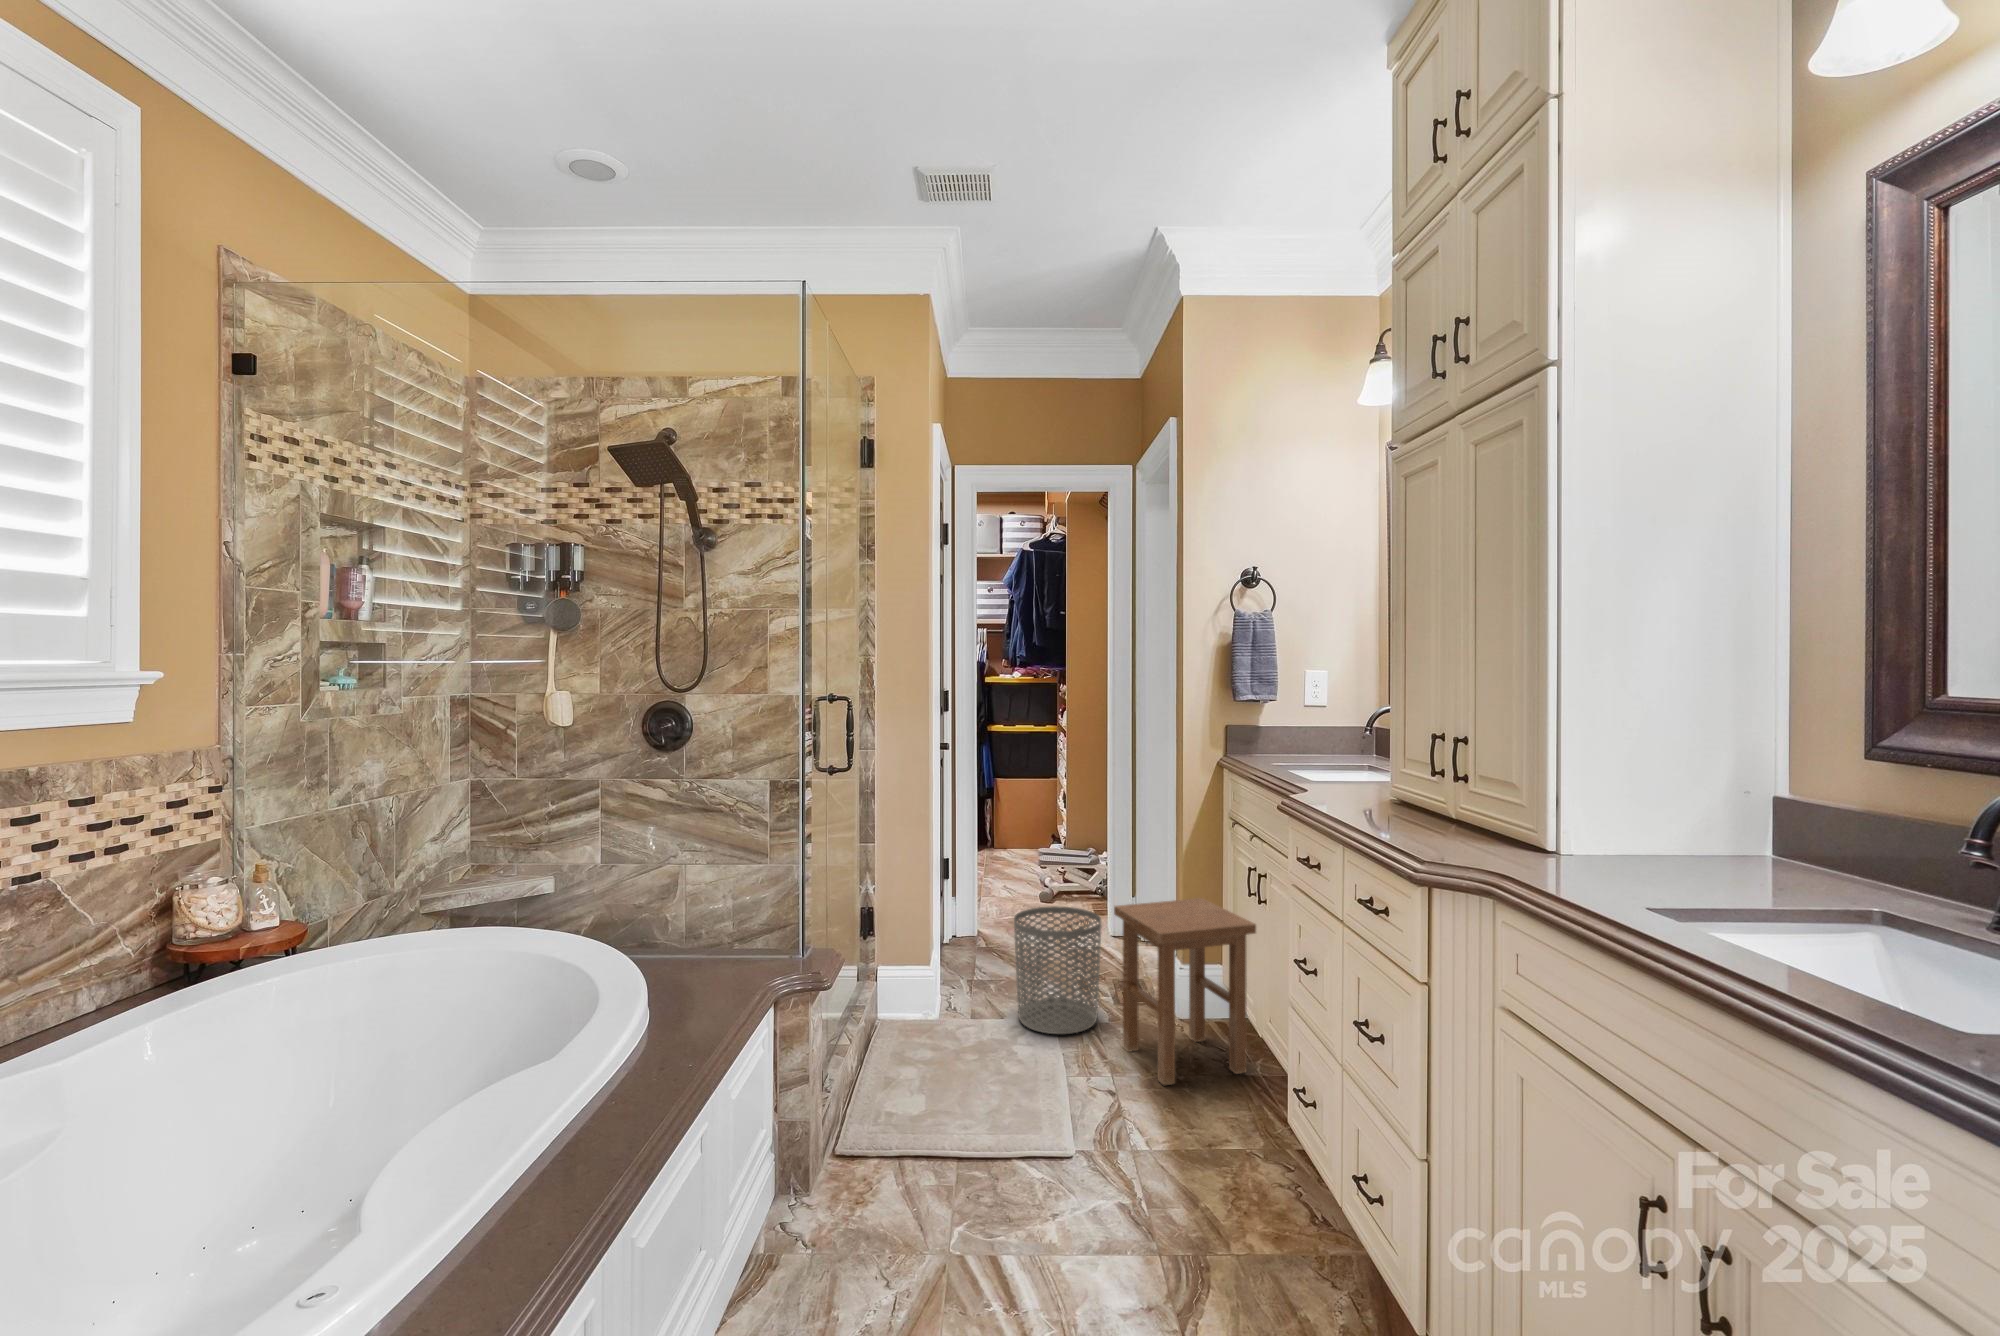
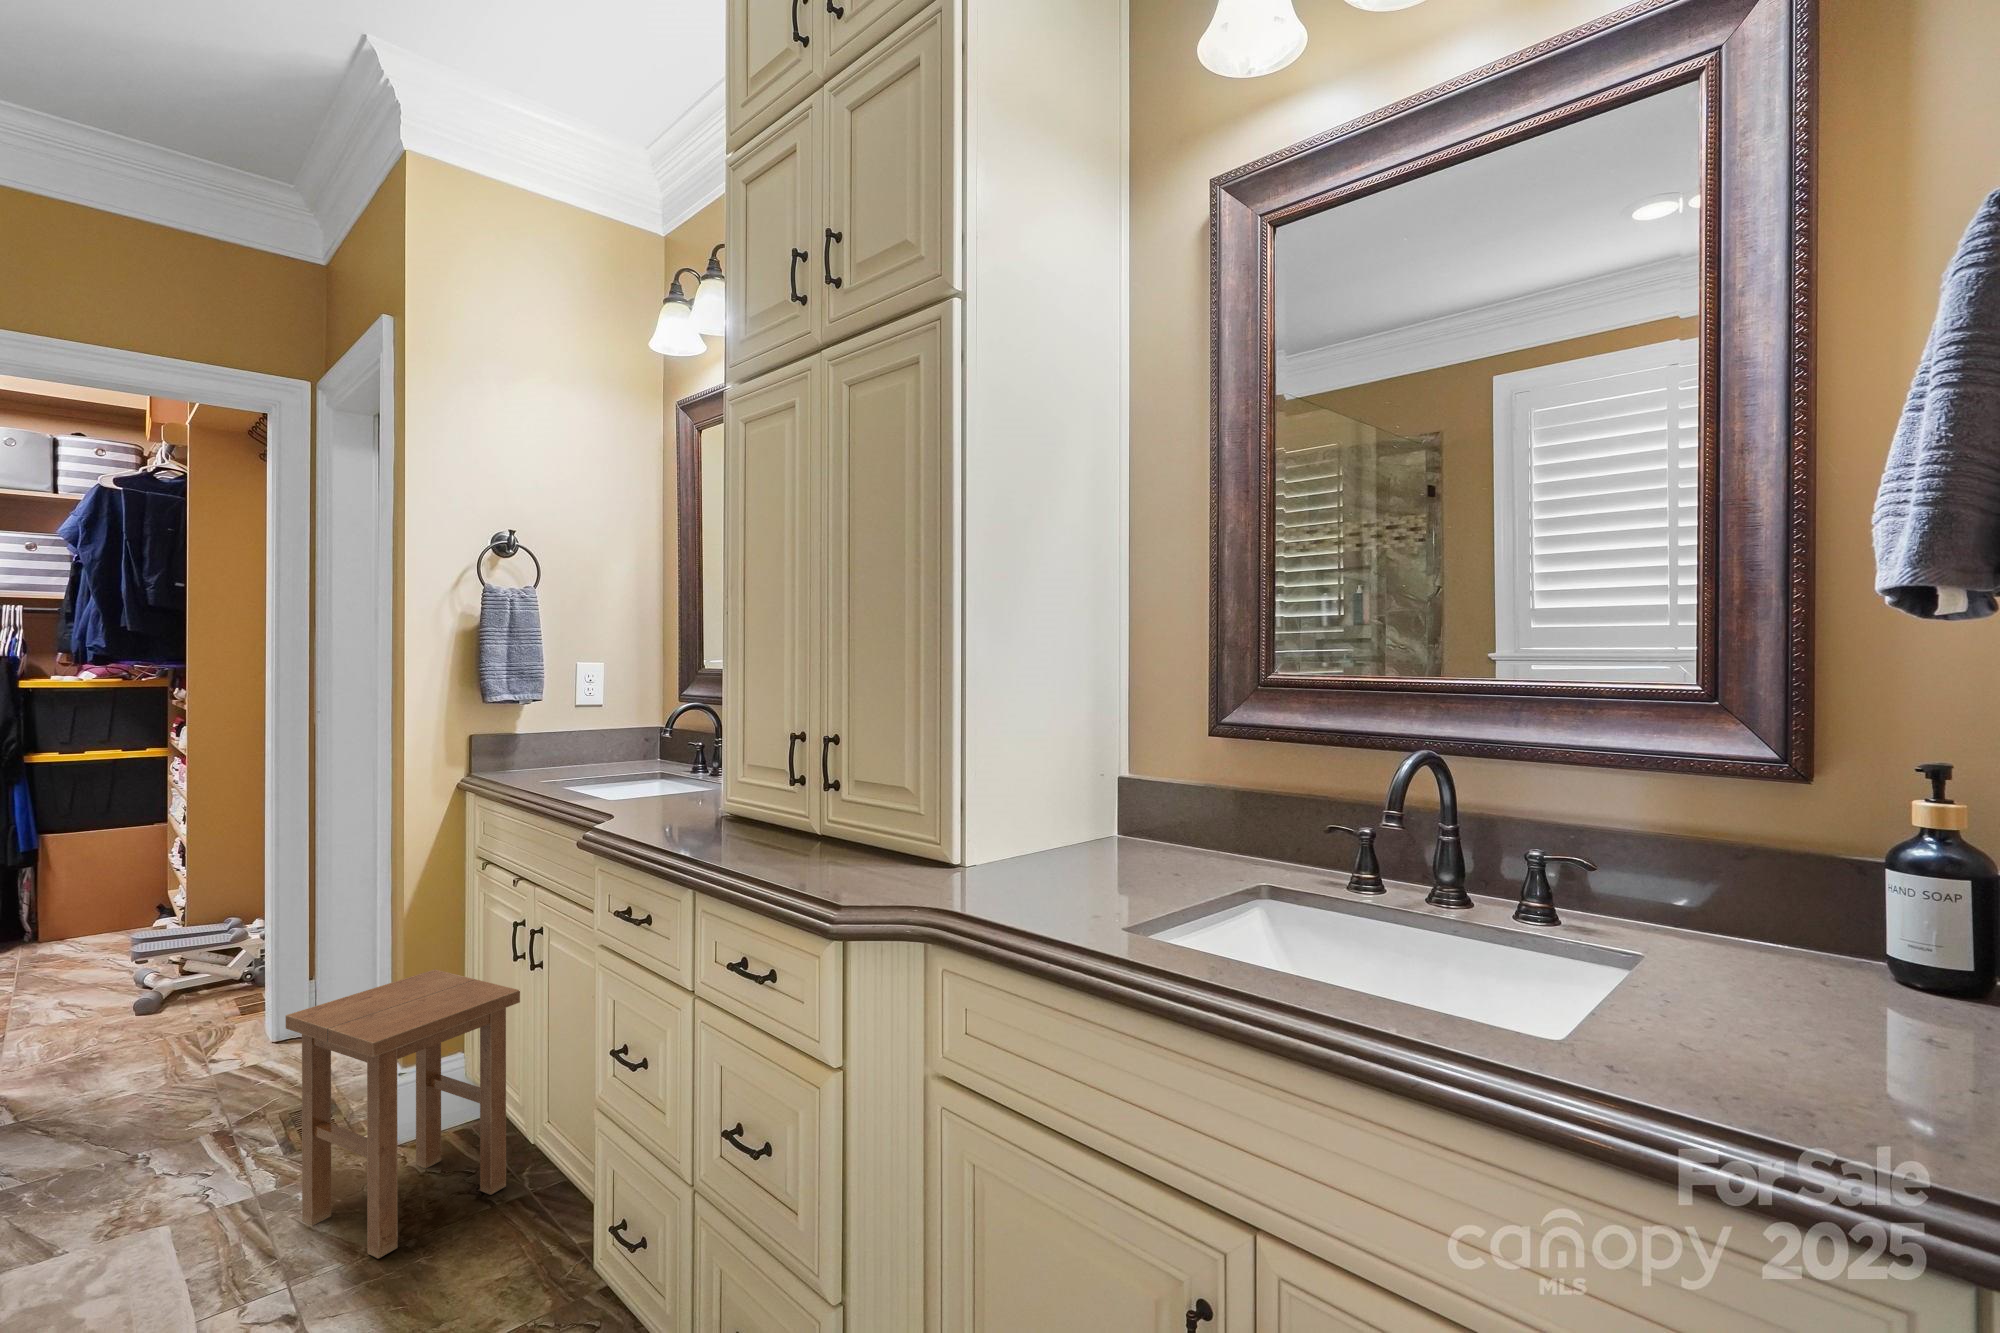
waste bin: present [1014,906,1102,1034] -> none [70,1028,260,1257]

